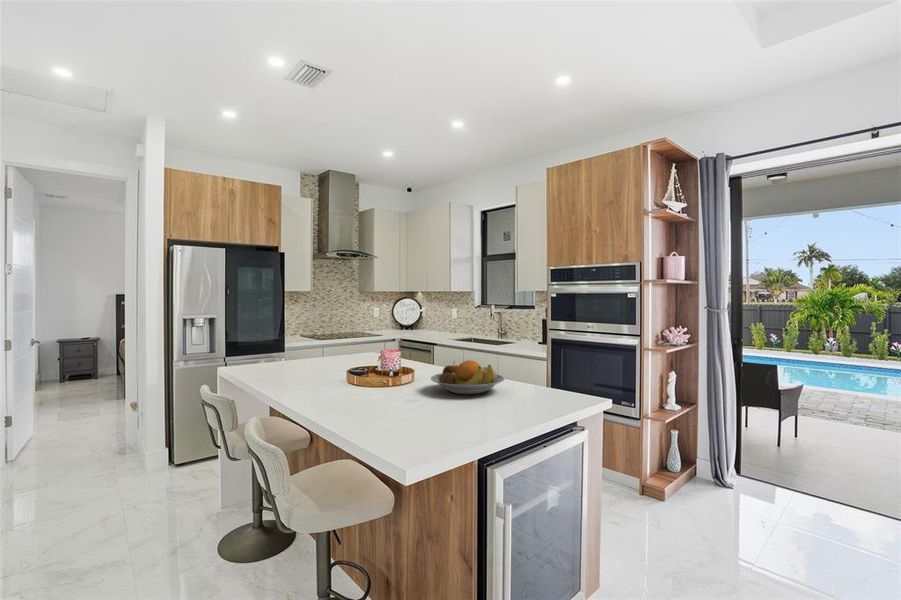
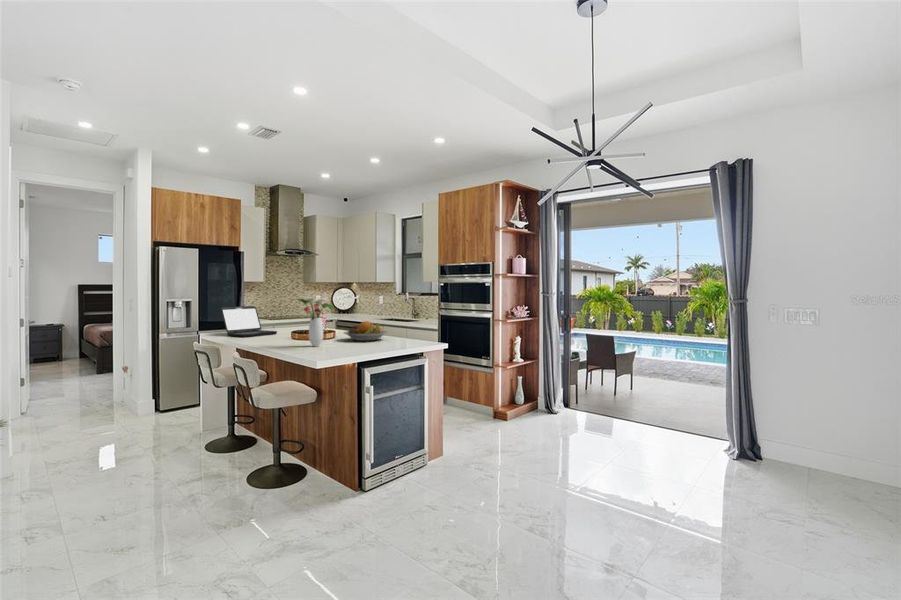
flower arrangement: none [345,322,425,412] -> present [296,297,334,346]
laptop: none [243,329,325,380] -> present [221,306,277,337]

